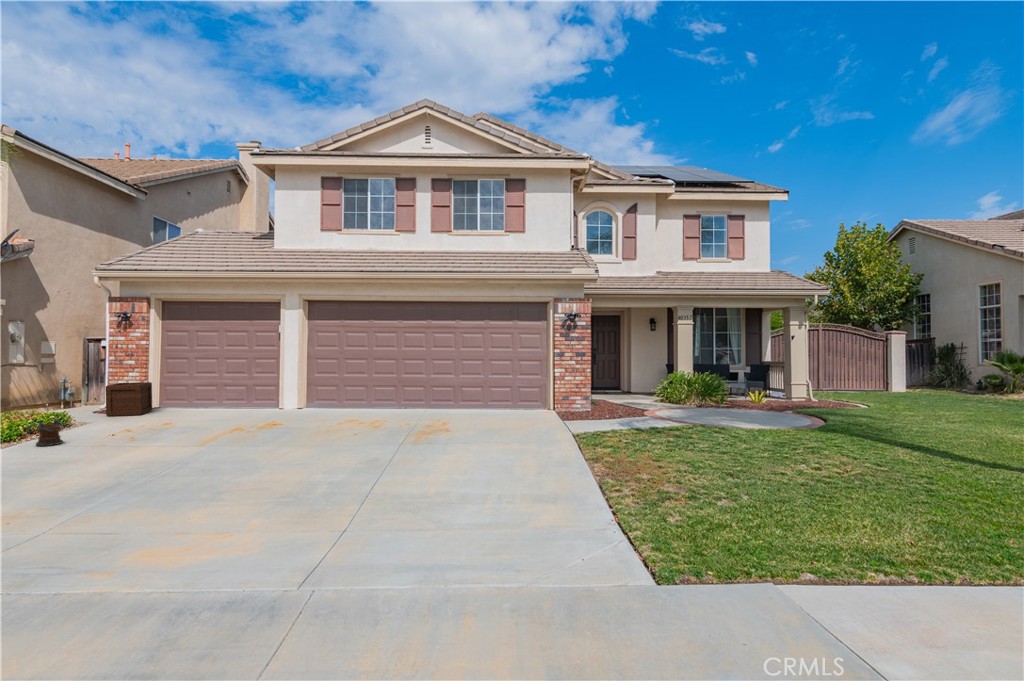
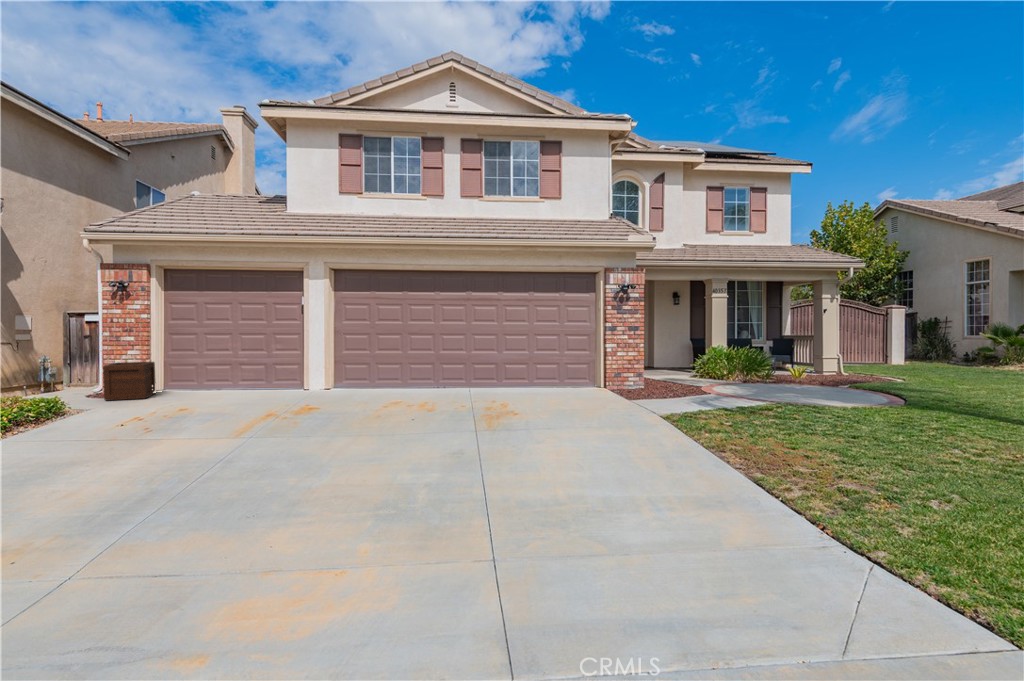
bucket: present [36,420,63,446] -> none [32,405,66,436]

